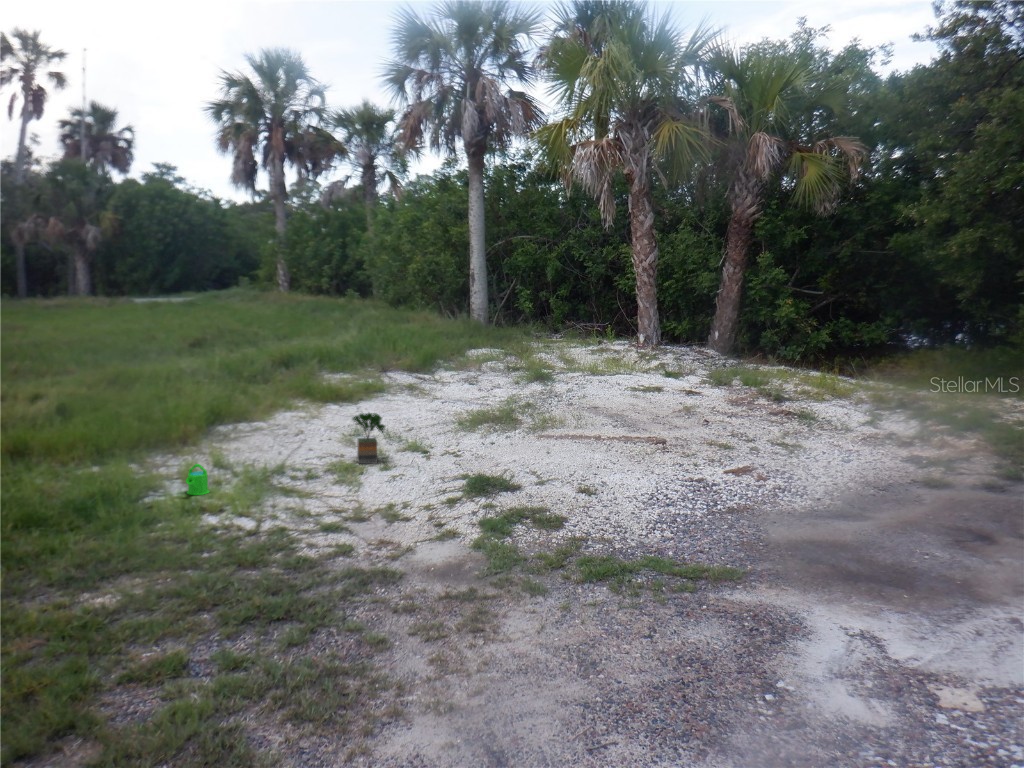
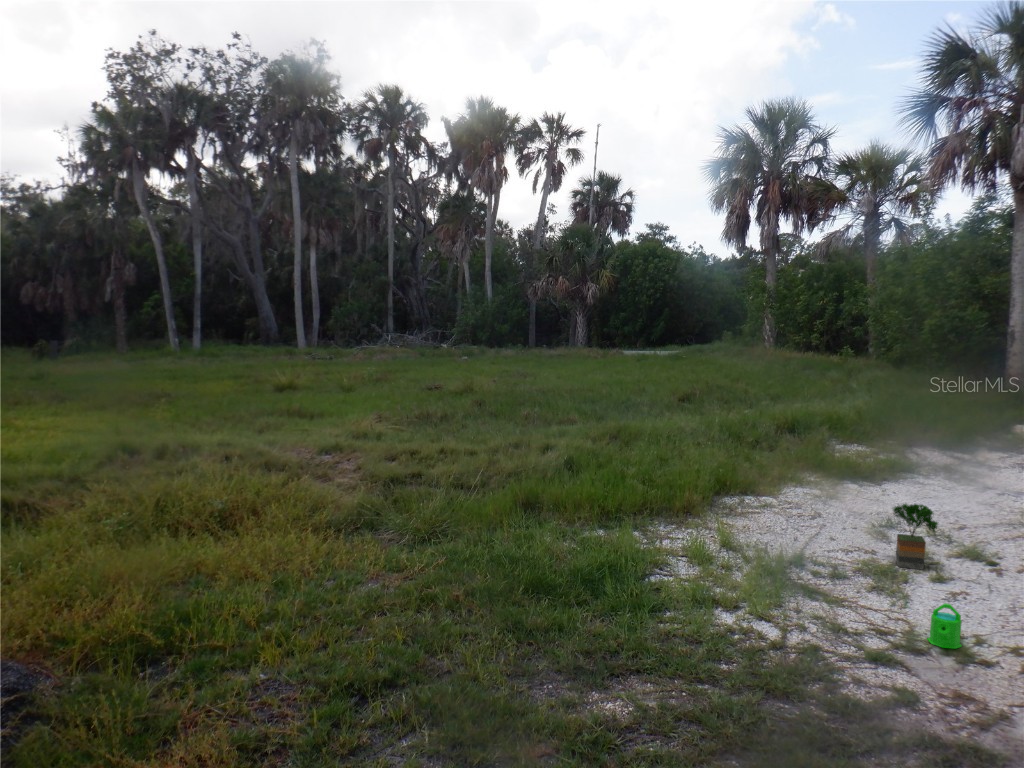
watering can: present [186,464,209,495] -> present [927,603,962,649]

